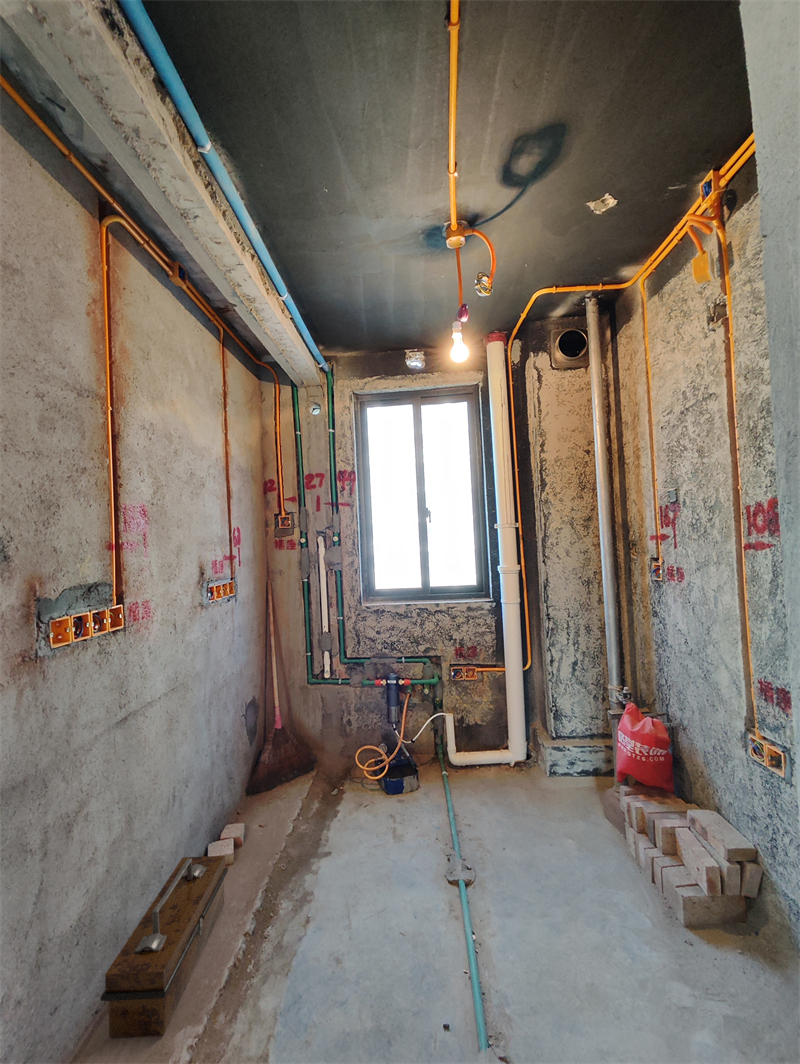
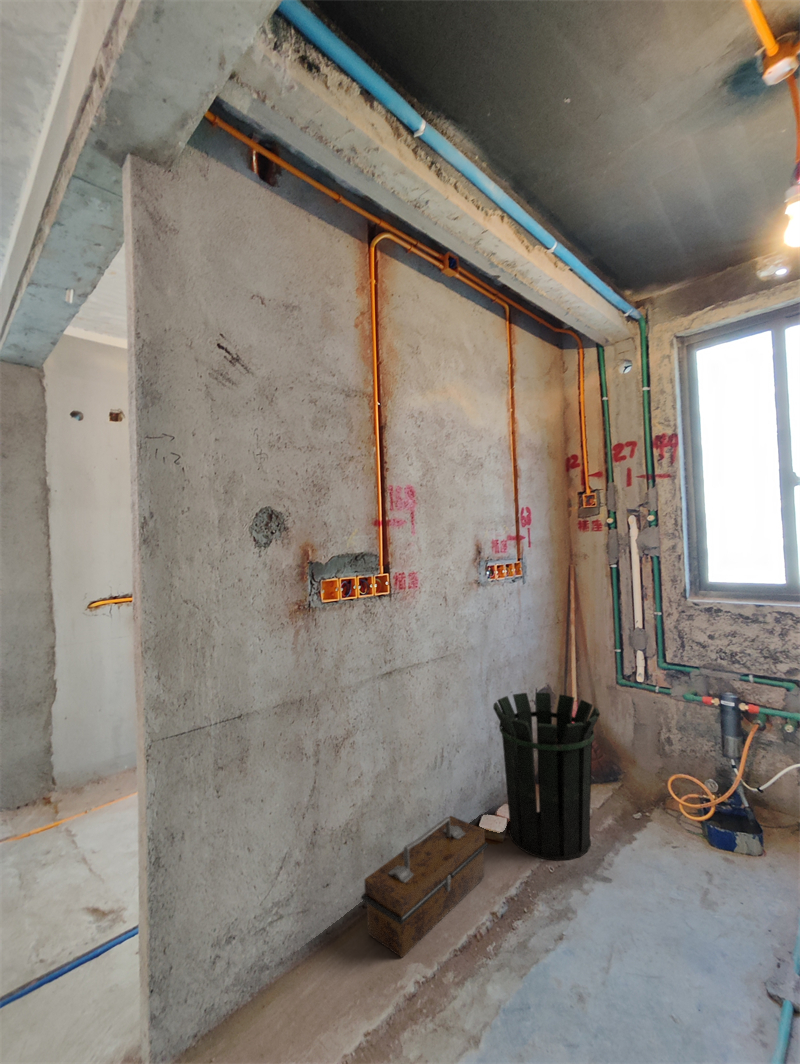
waste bin: none [216,702,316,862] -> present [493,693,600,860]

